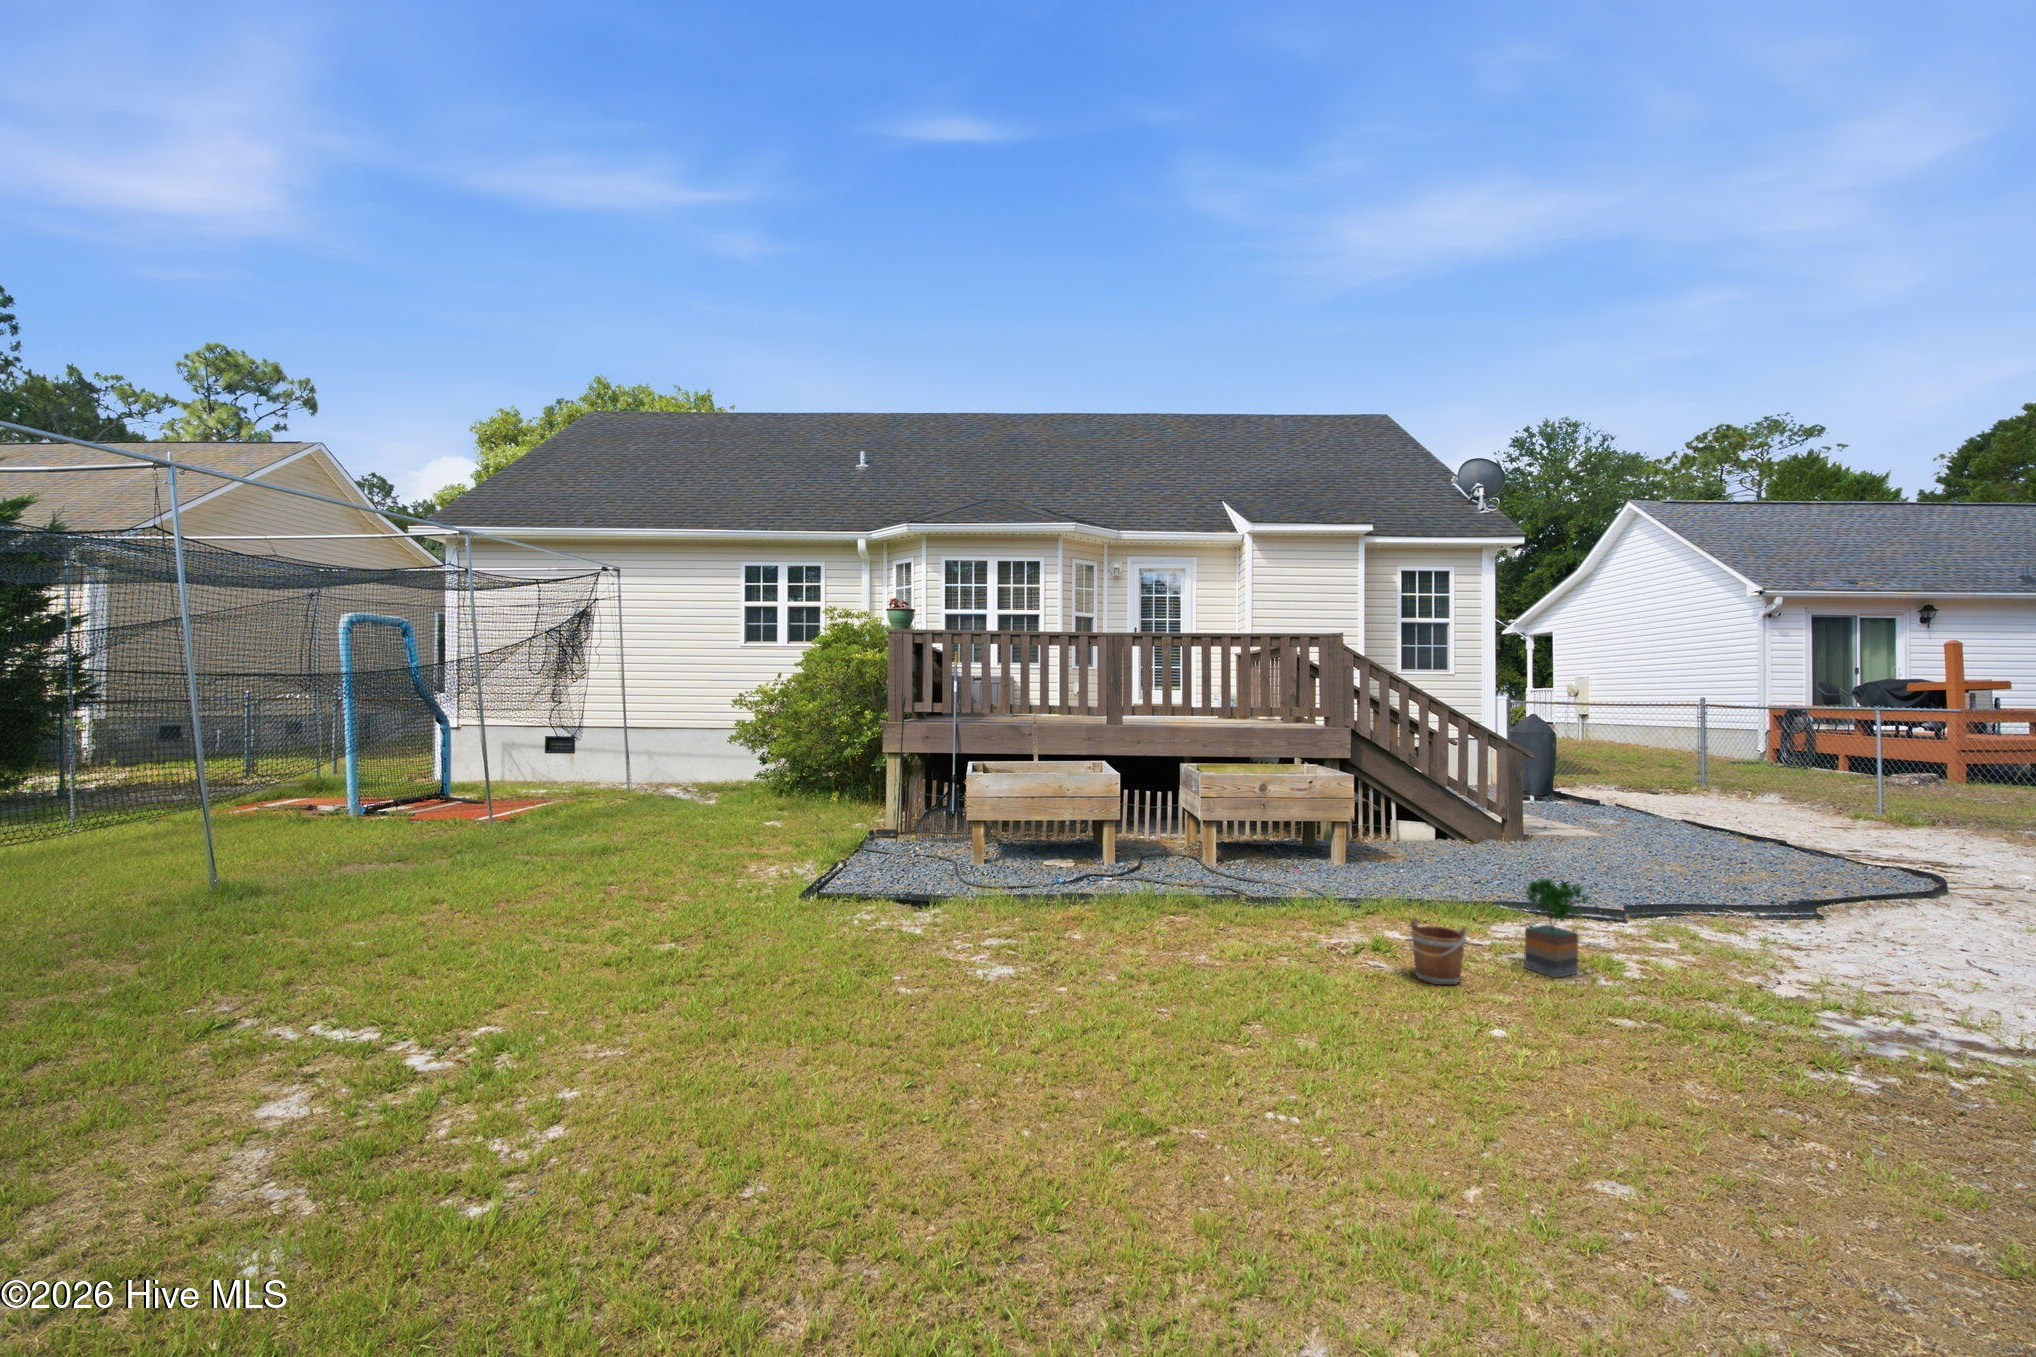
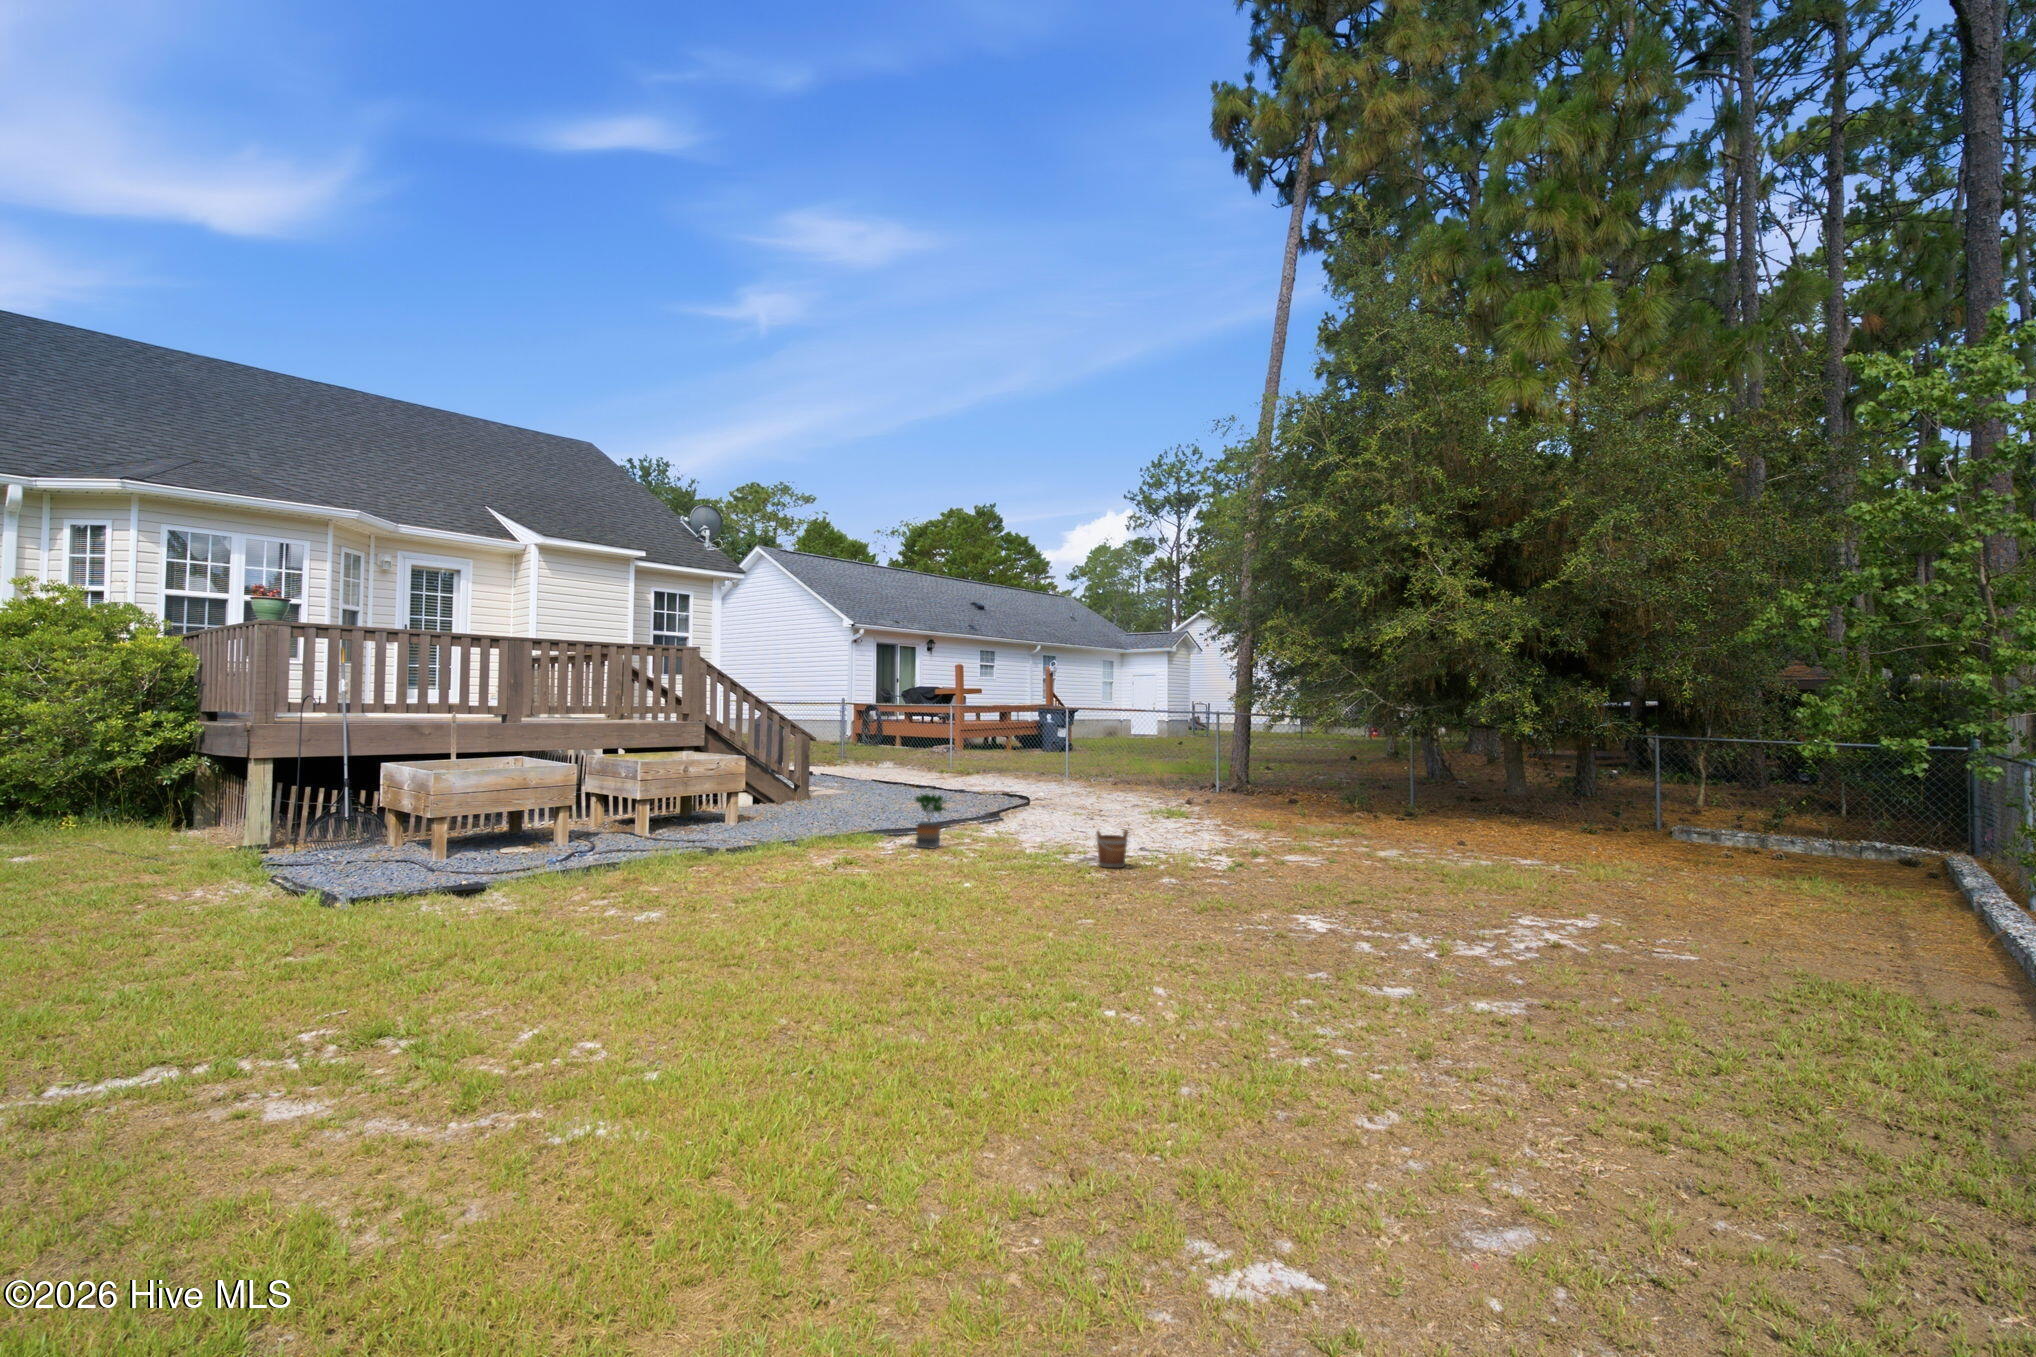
bucket: present [1408,917,1467,985] -> present [1096,830,1128,868]

